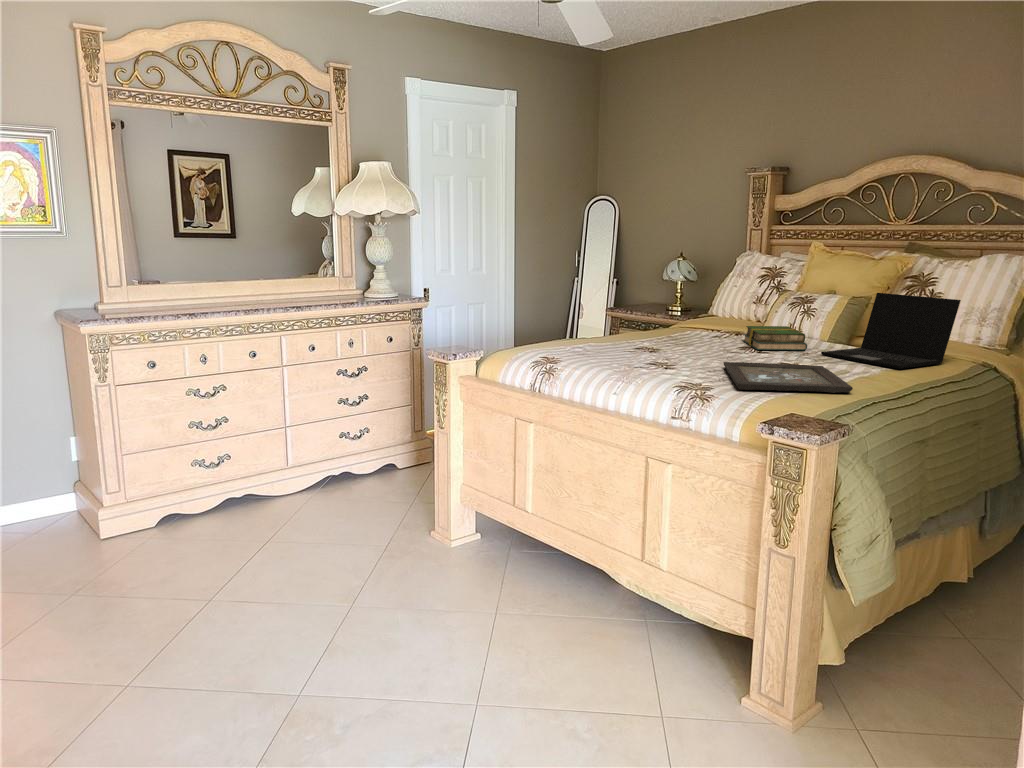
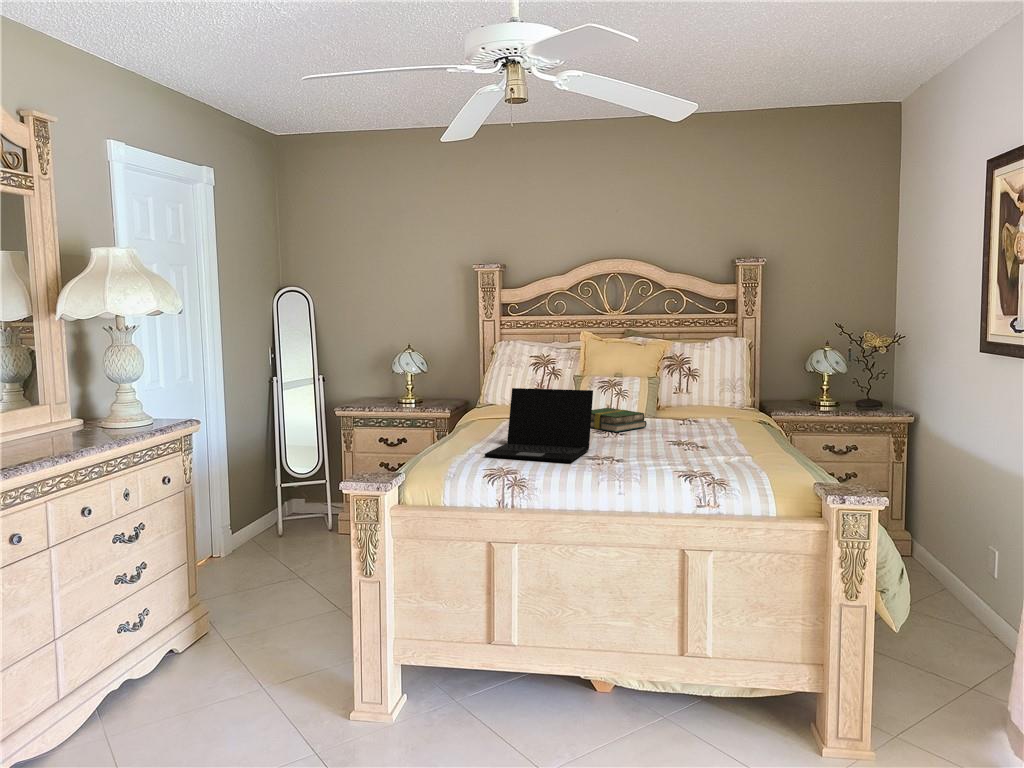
laptop: present [821,293,961,369] -> present [485,388,593,462]
tray: present [723,362,853,393] -> none [645,439,786,470]

